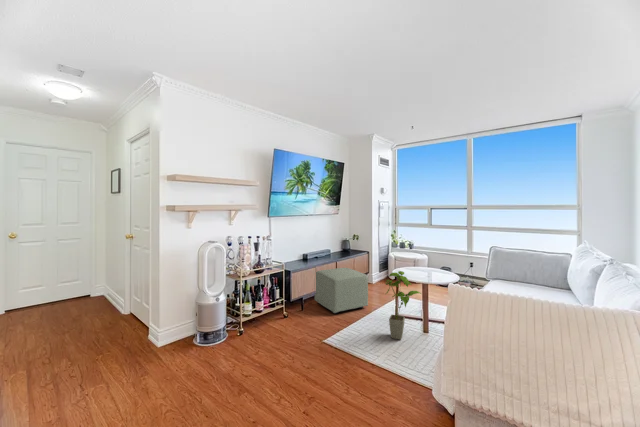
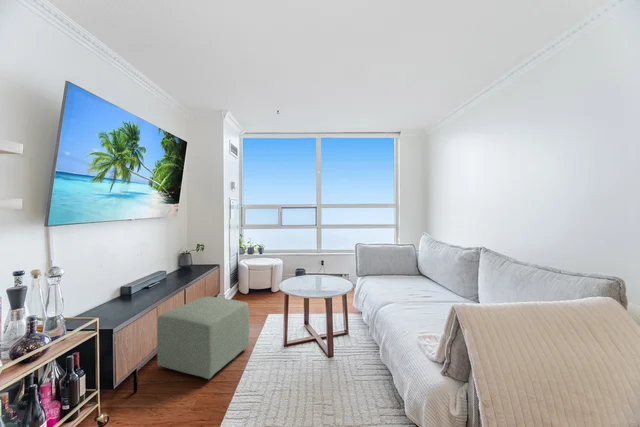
house plant: present [385,271,421,340] -> none [298,293,343,388]

